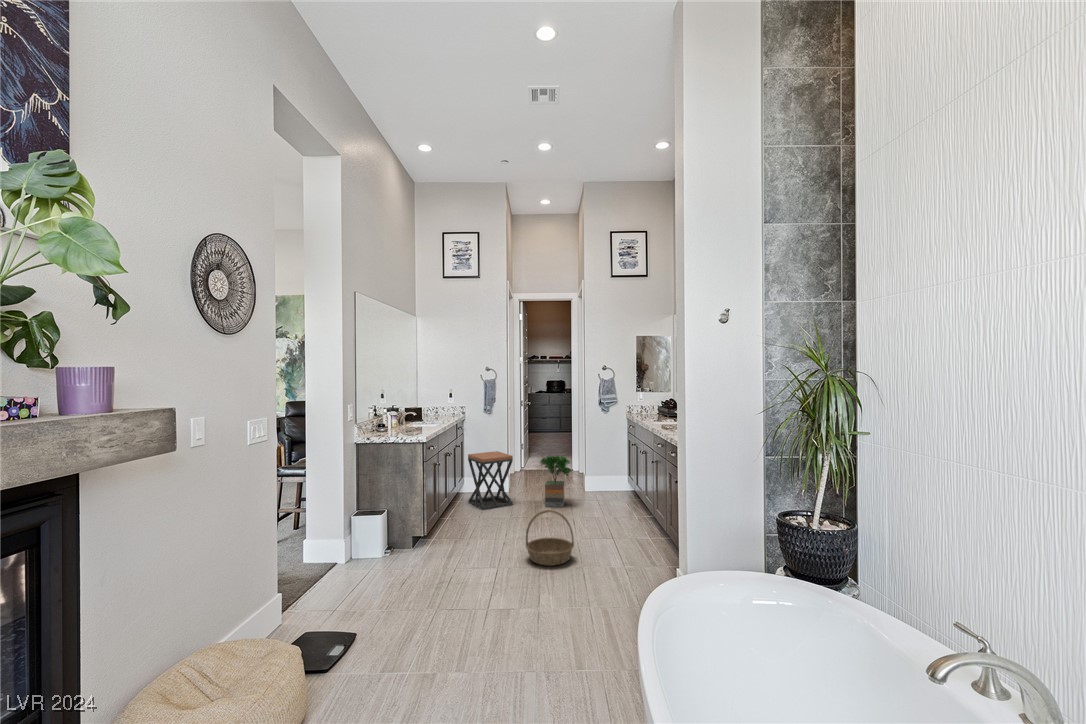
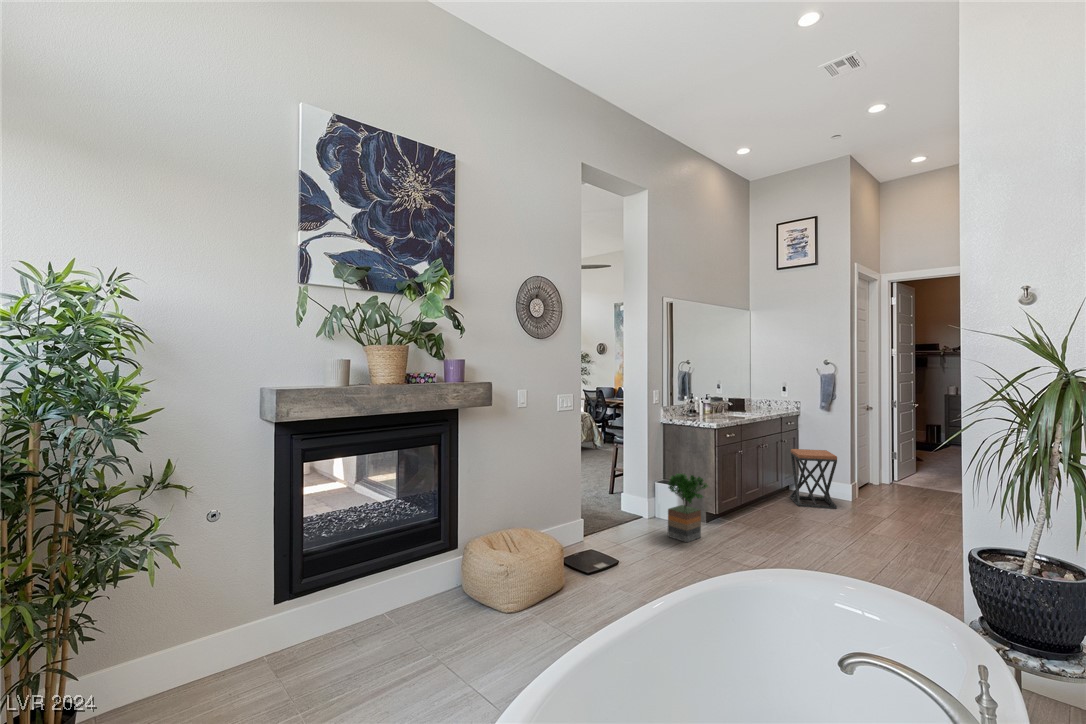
potted tree: present [540,456,571,507] -> present [668,474,708,542]
basket: present [526,510,574,566] -> none [798,508,851,565]

